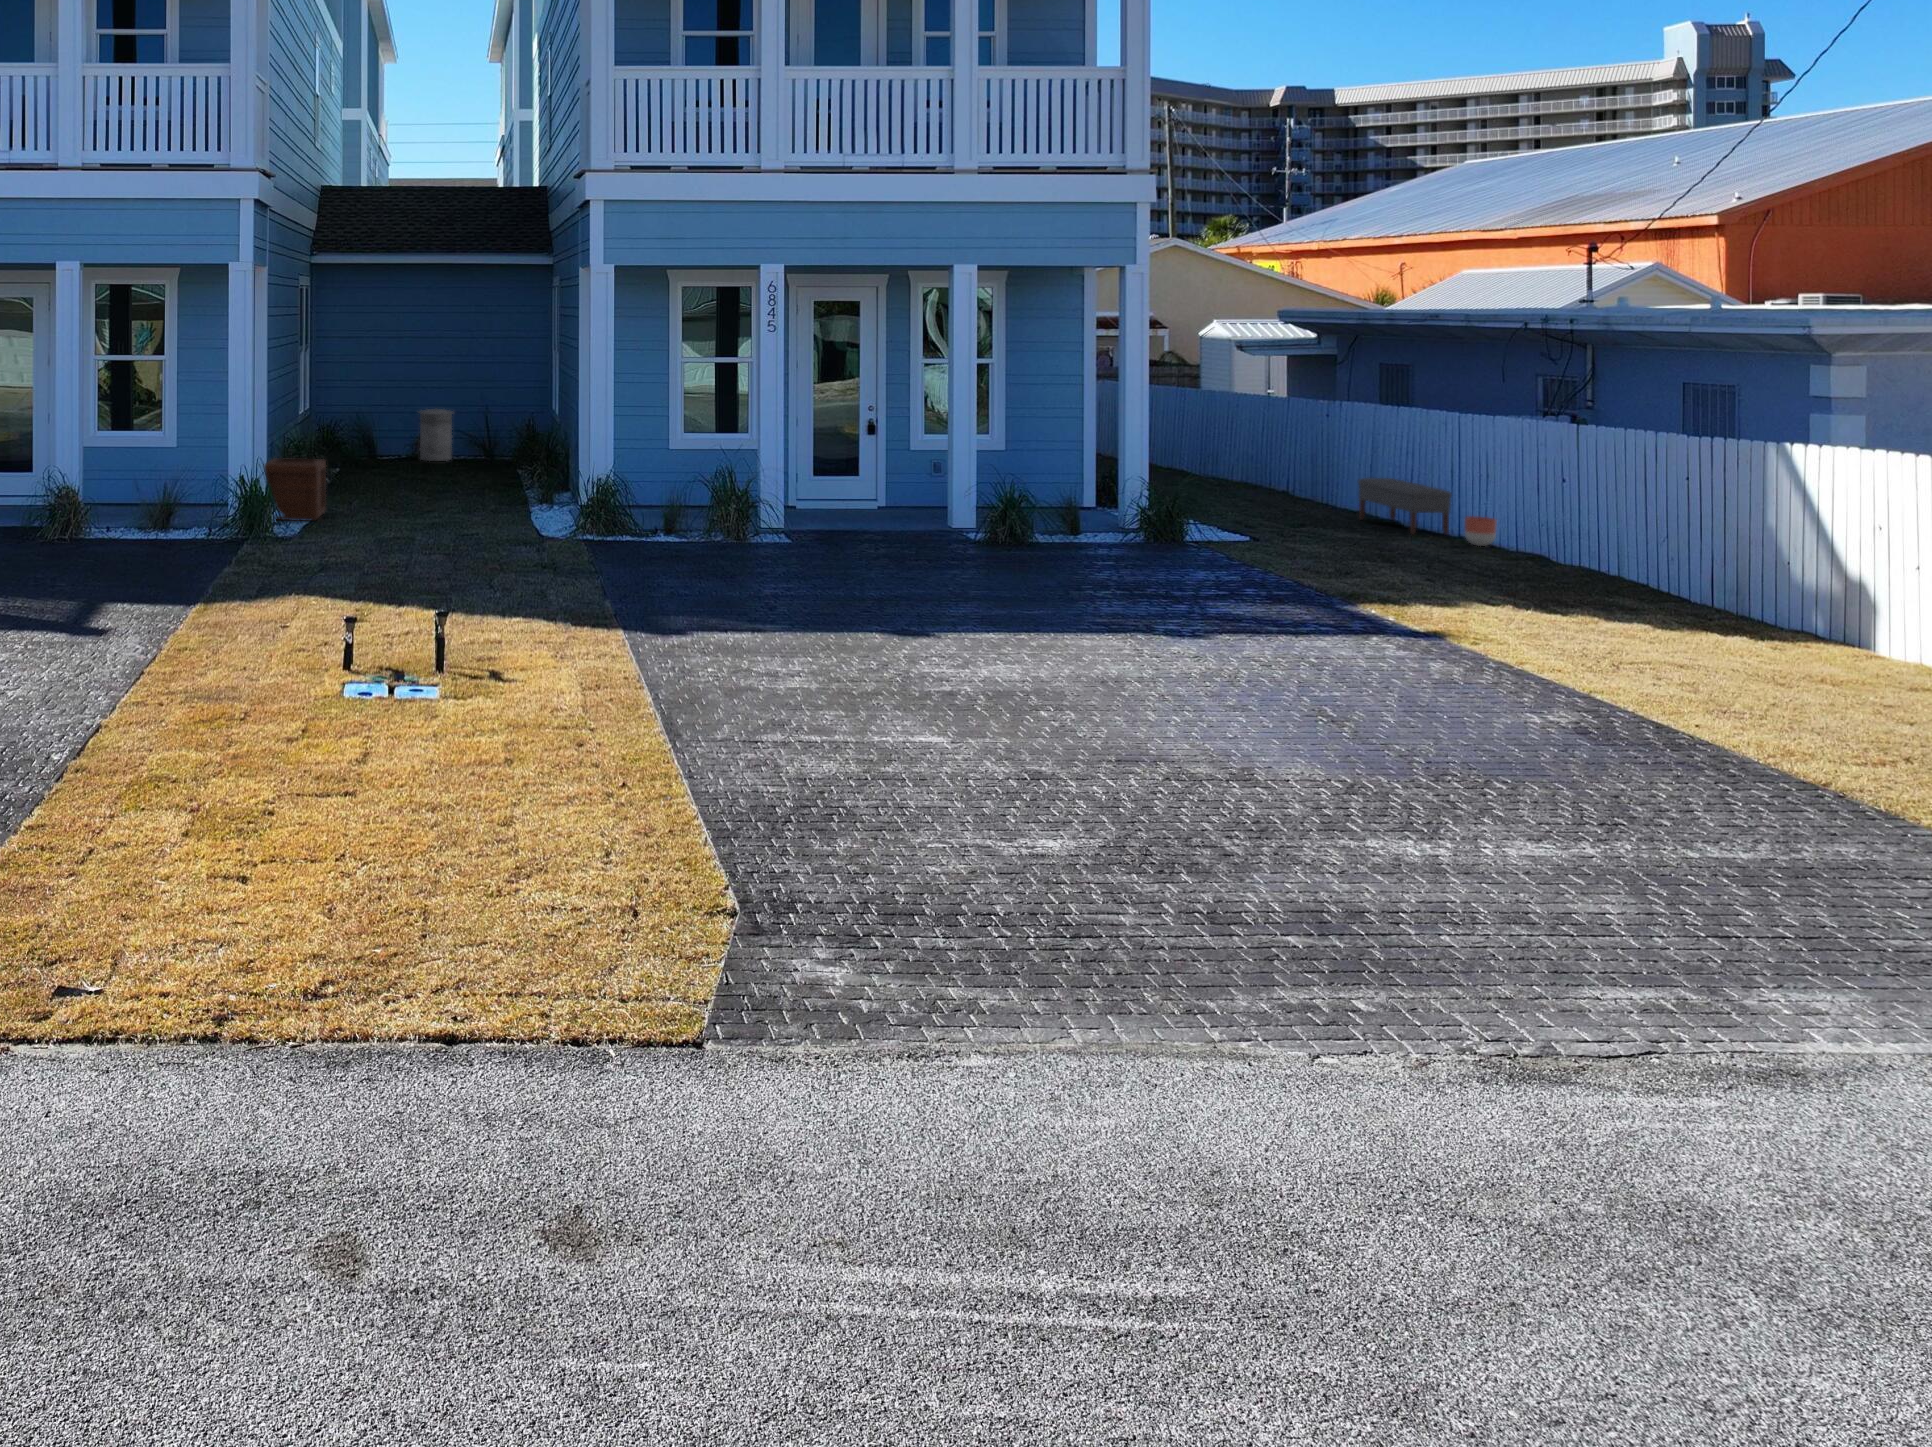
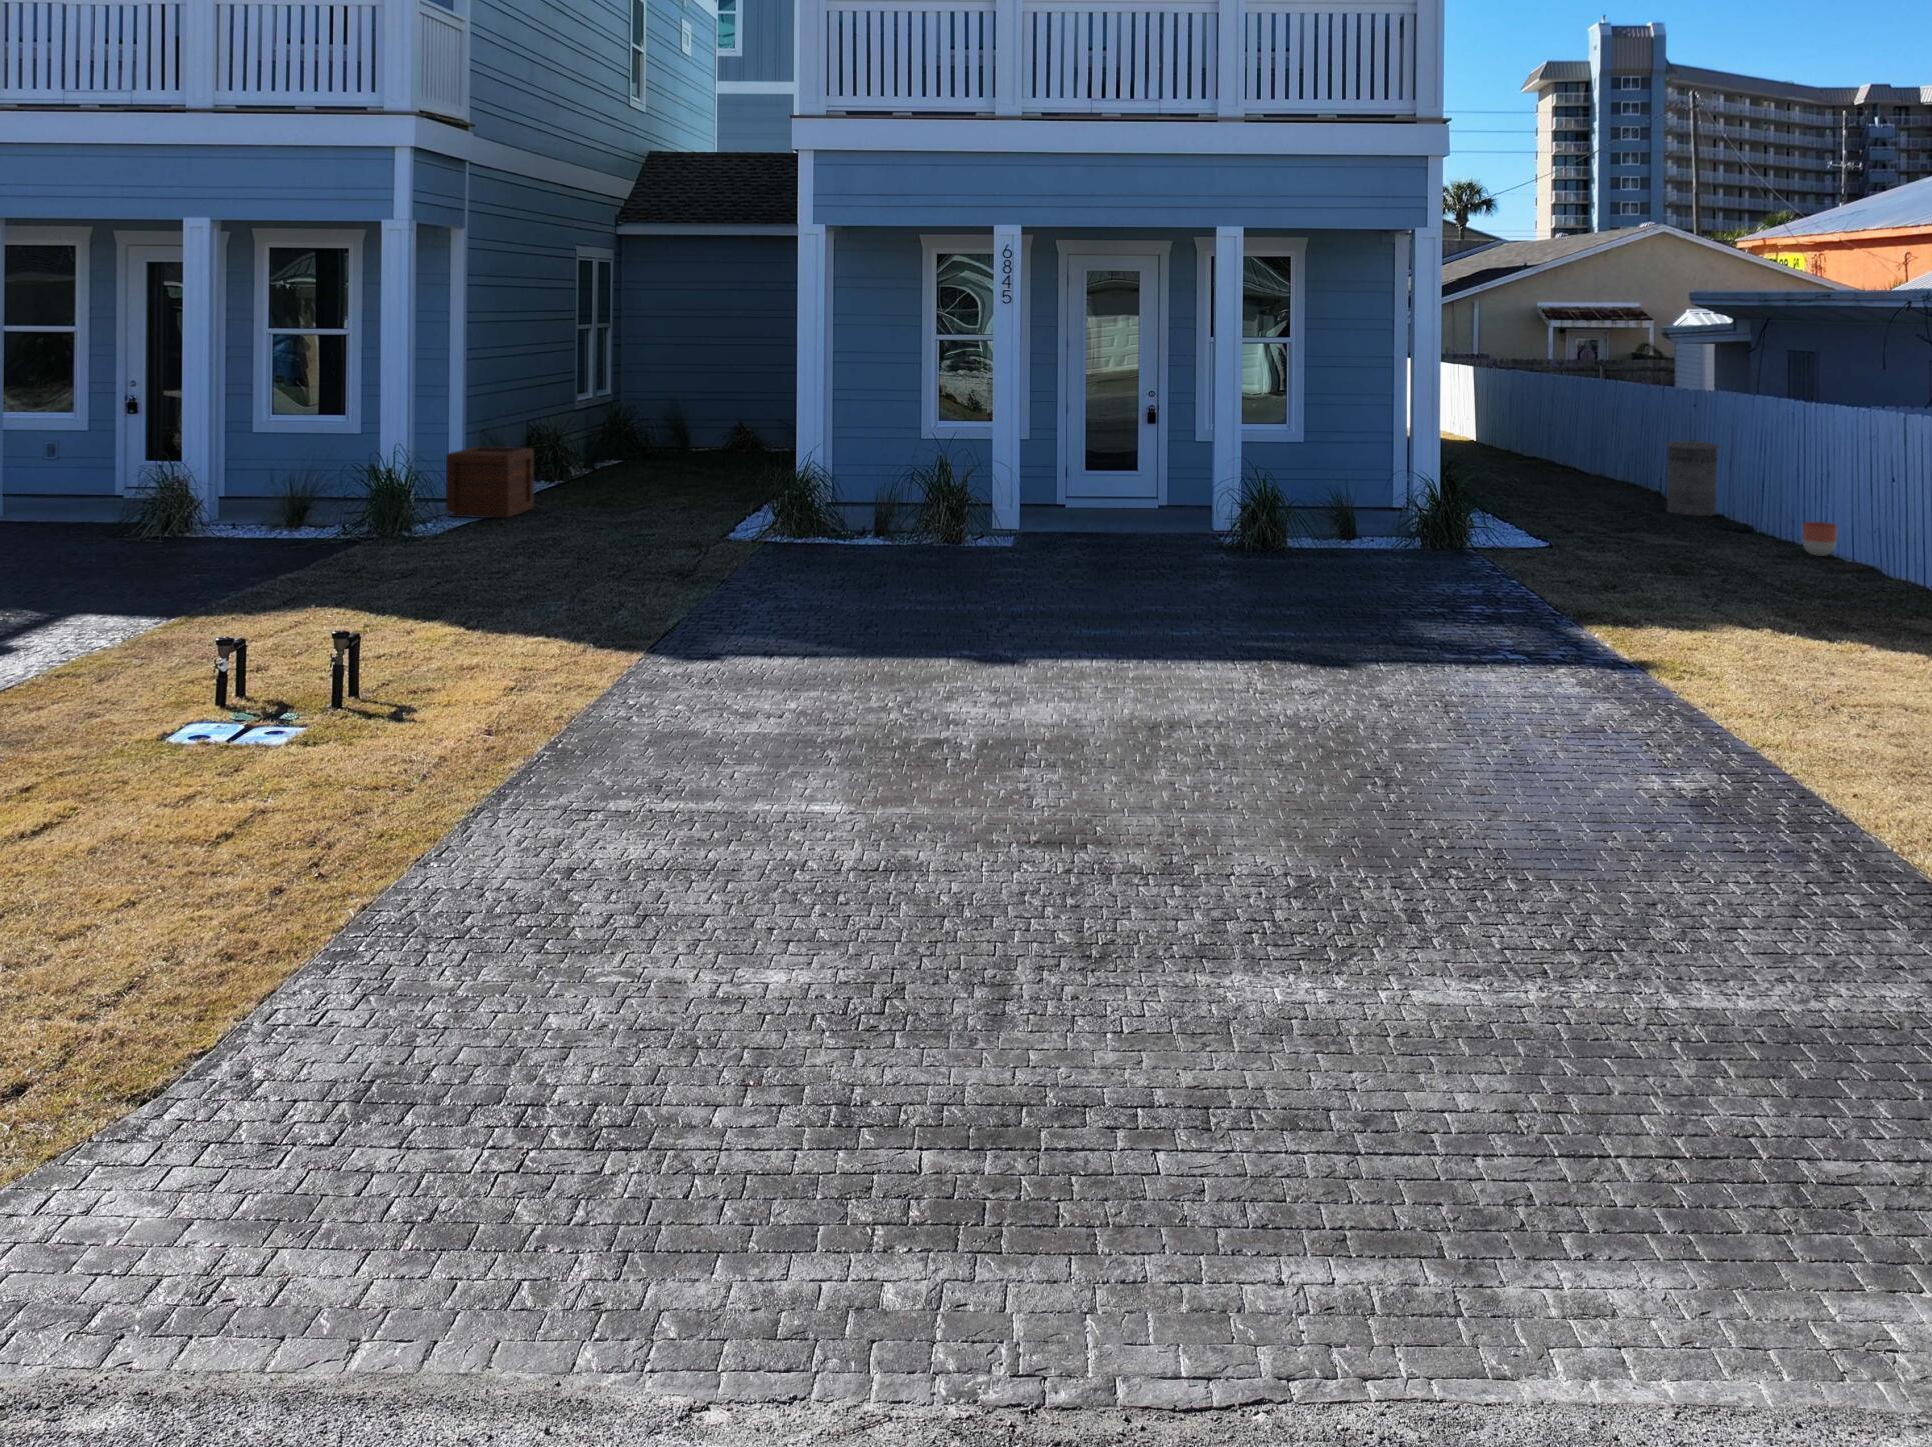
trash can: present [419,409,453,461] -> present [1665,440,1721,516]
bench: present [1358,478,1452,535] -> none [1709,477,1799,543]

